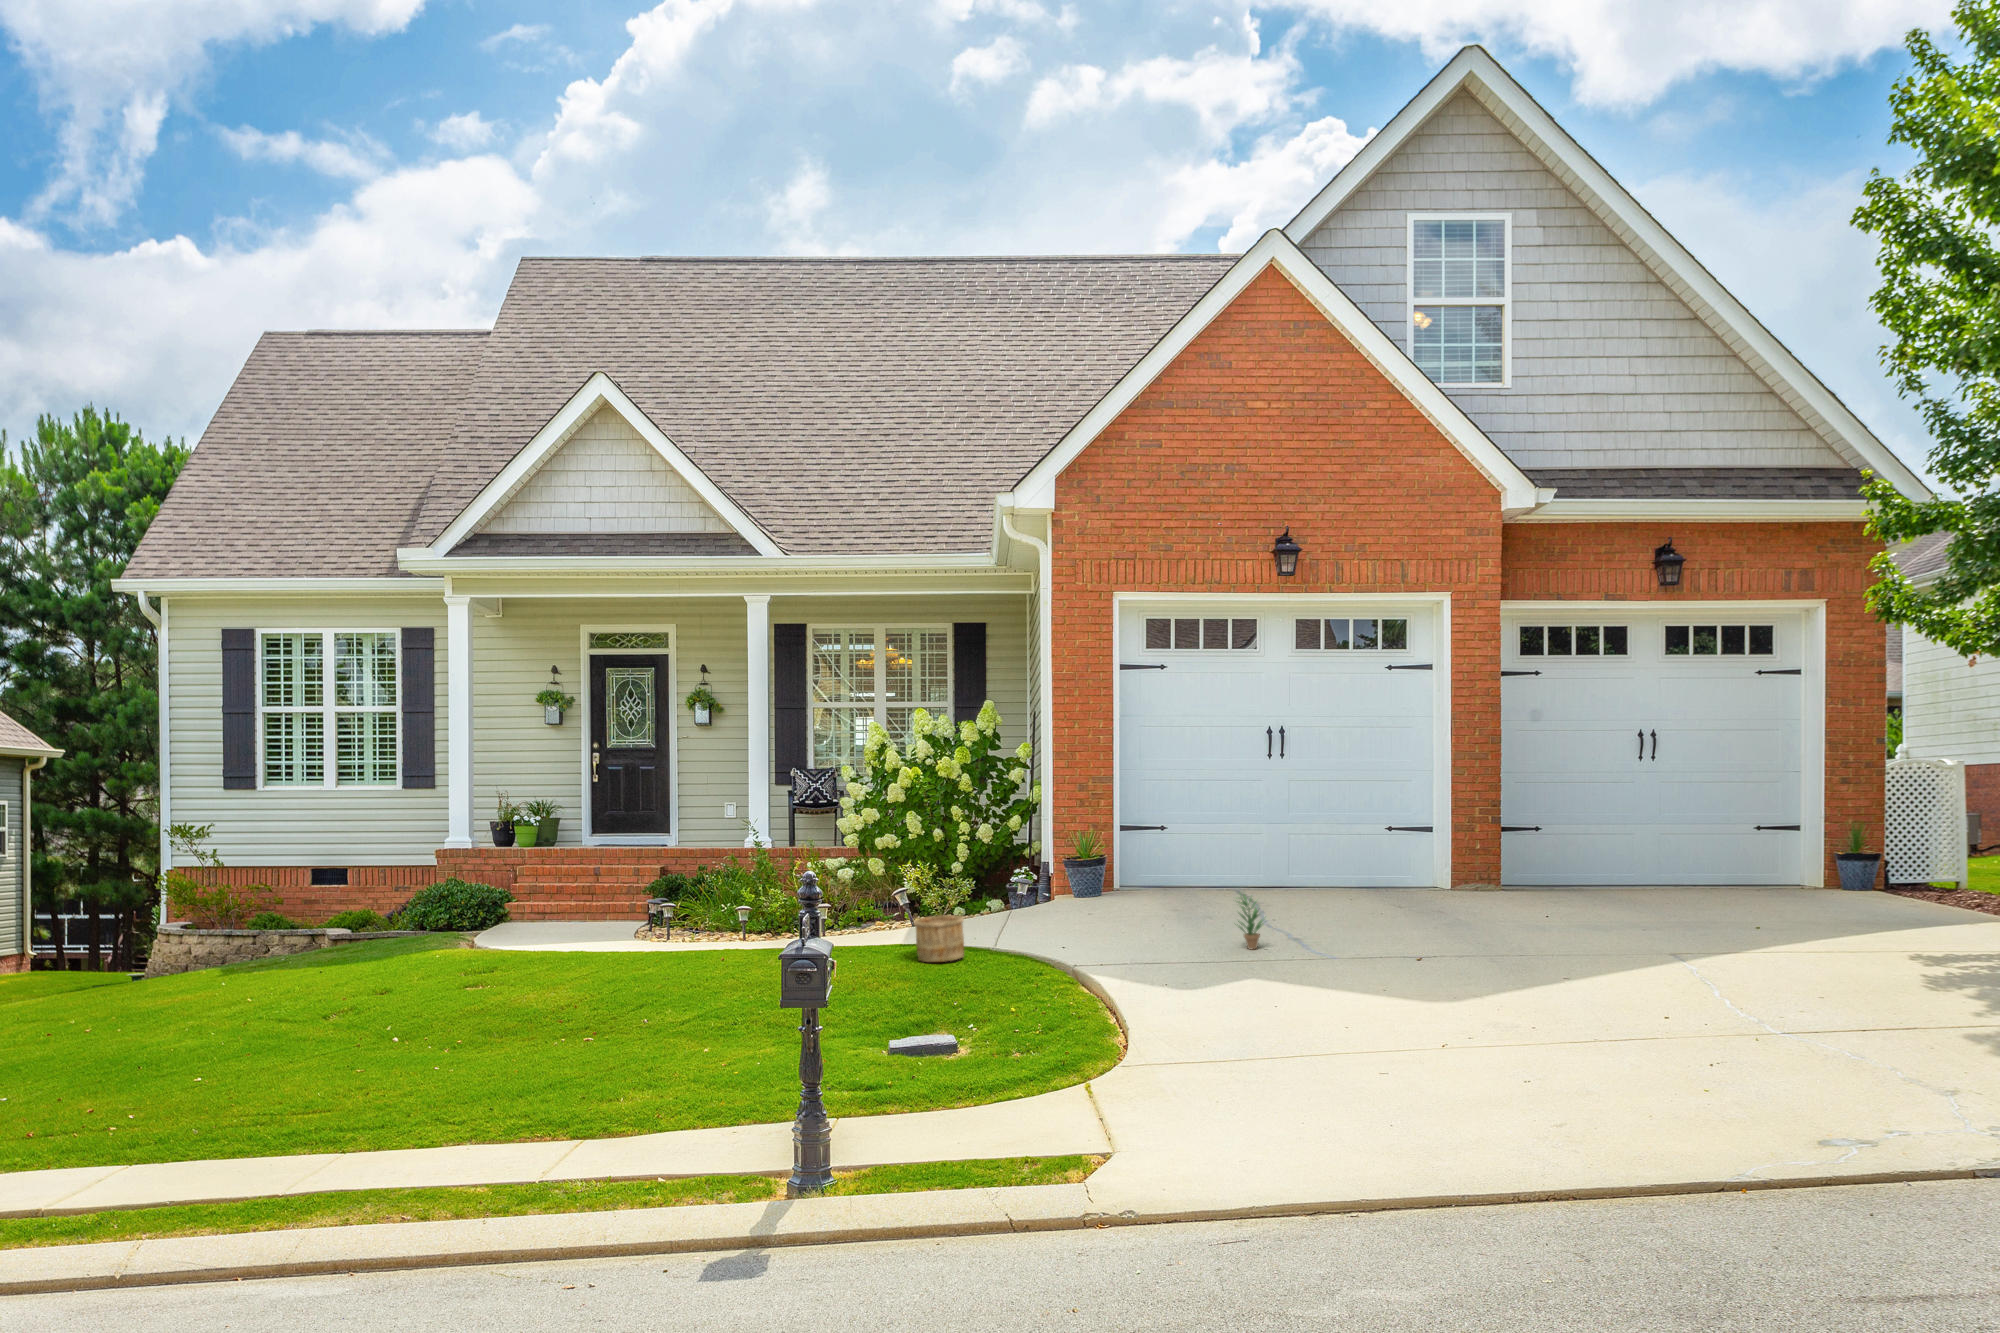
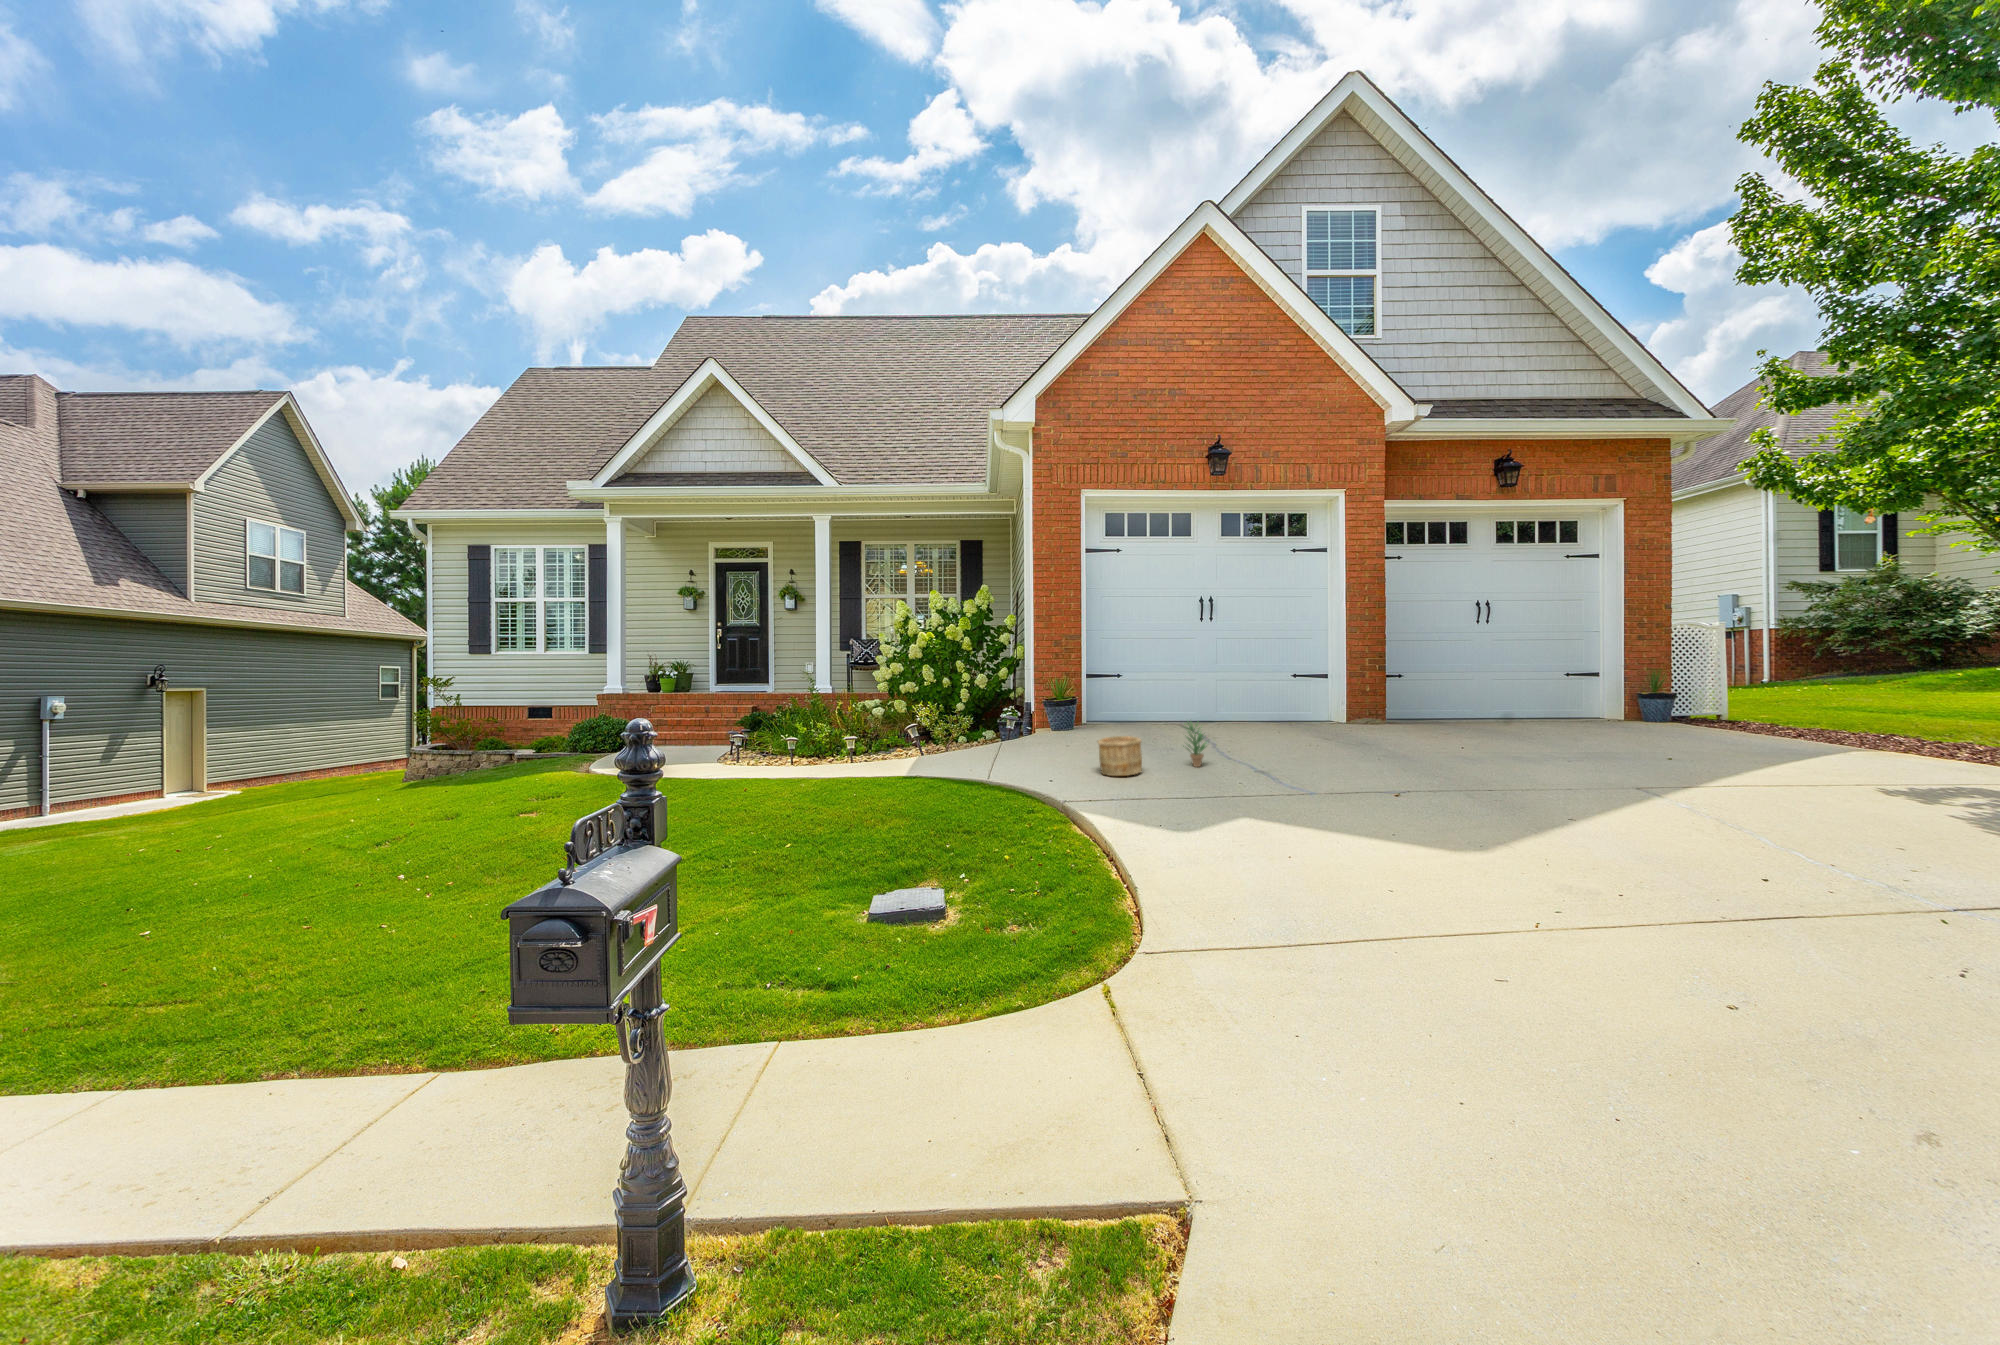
wooden bucket: present [914,915,964,962] -> present [1098,736,1142,776]

